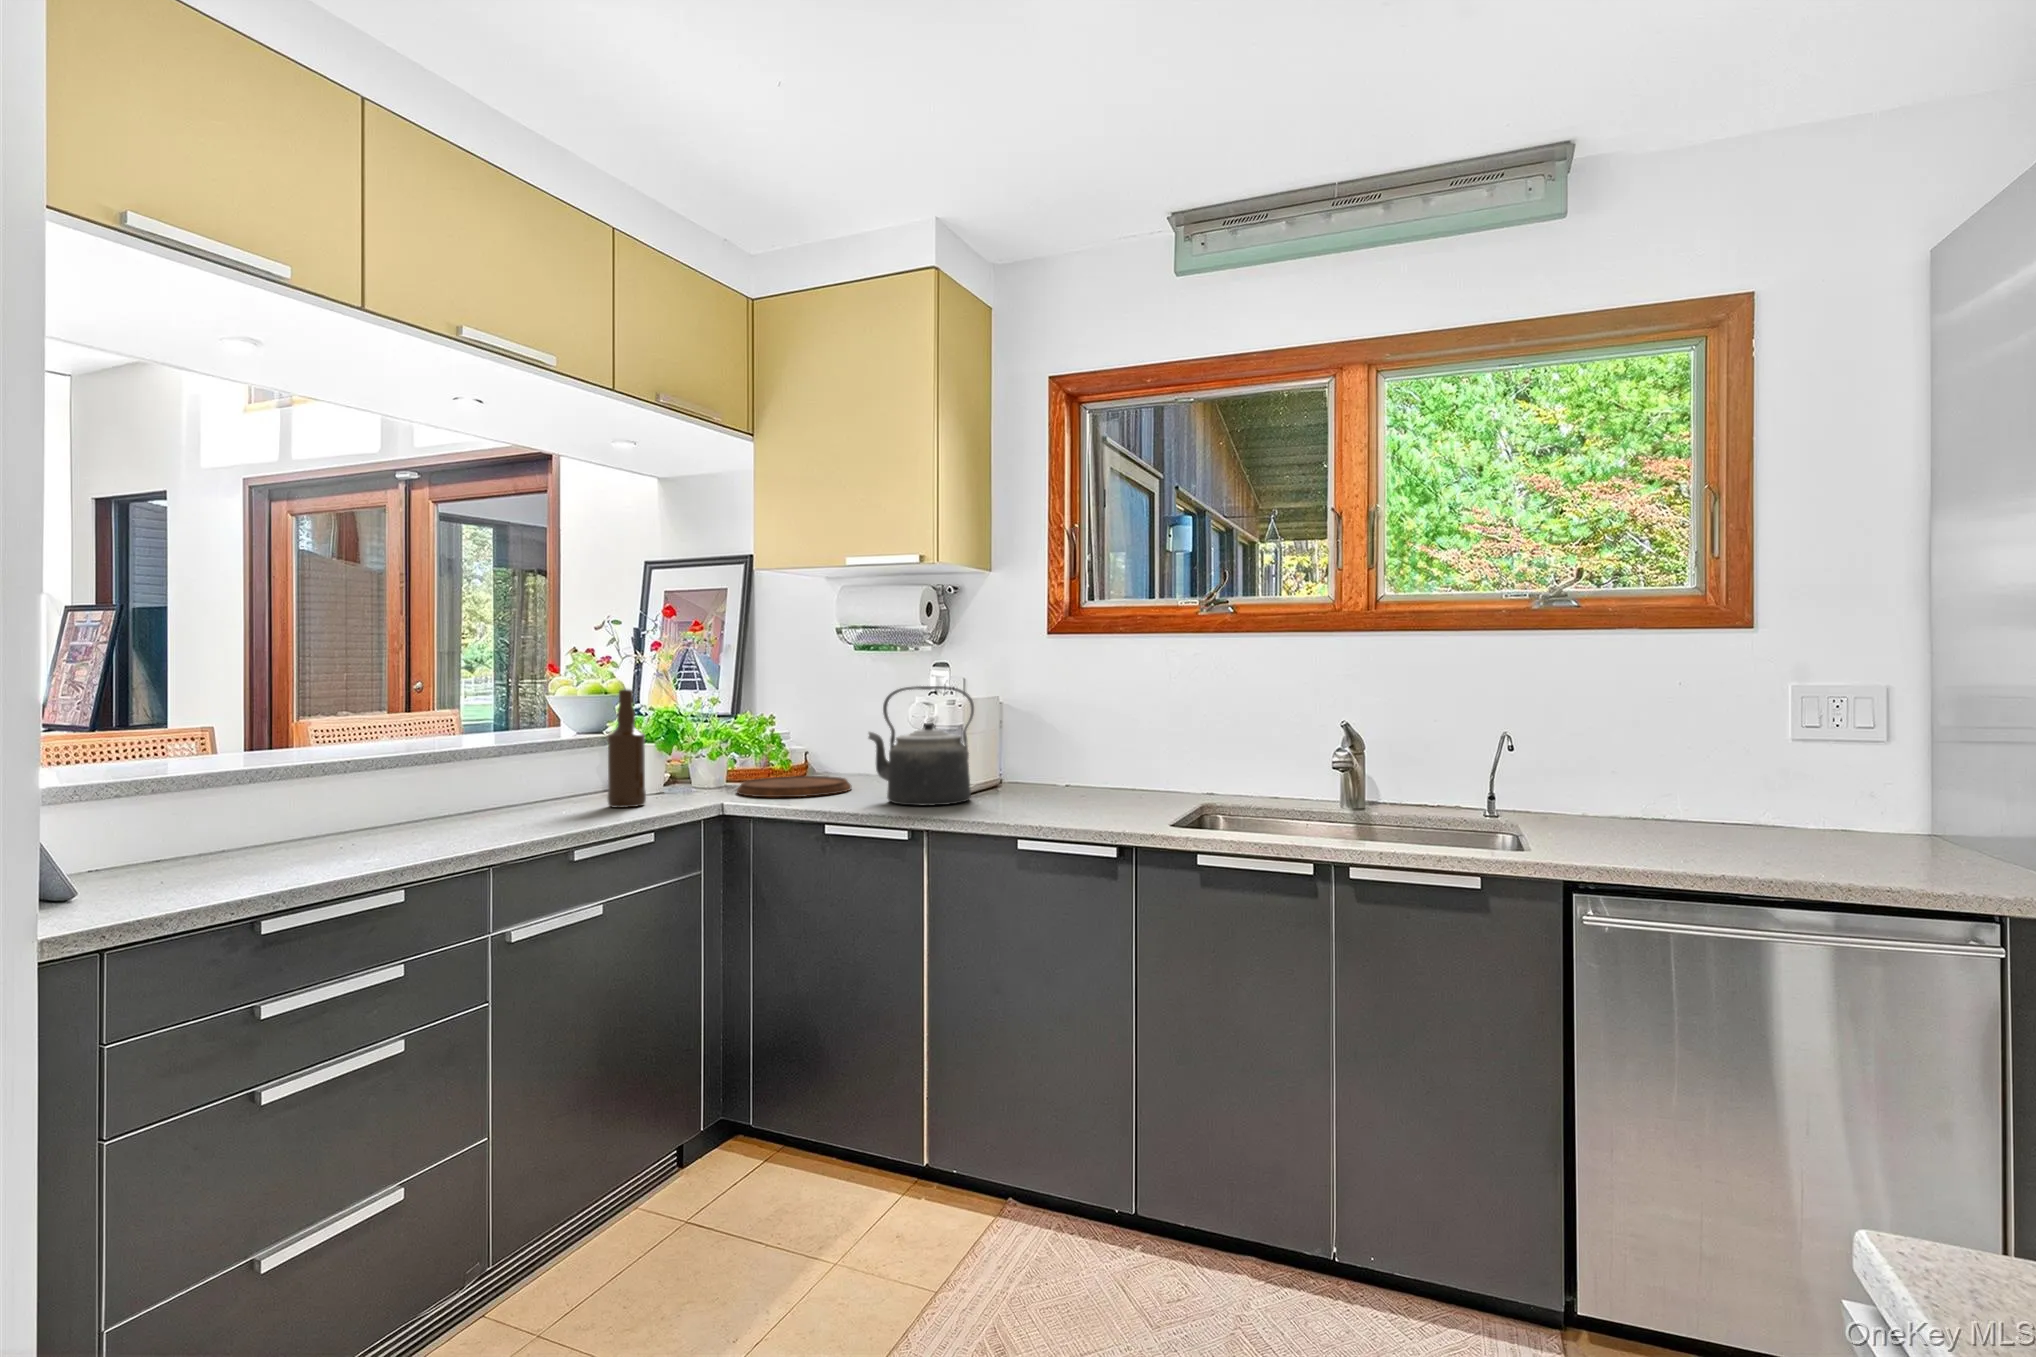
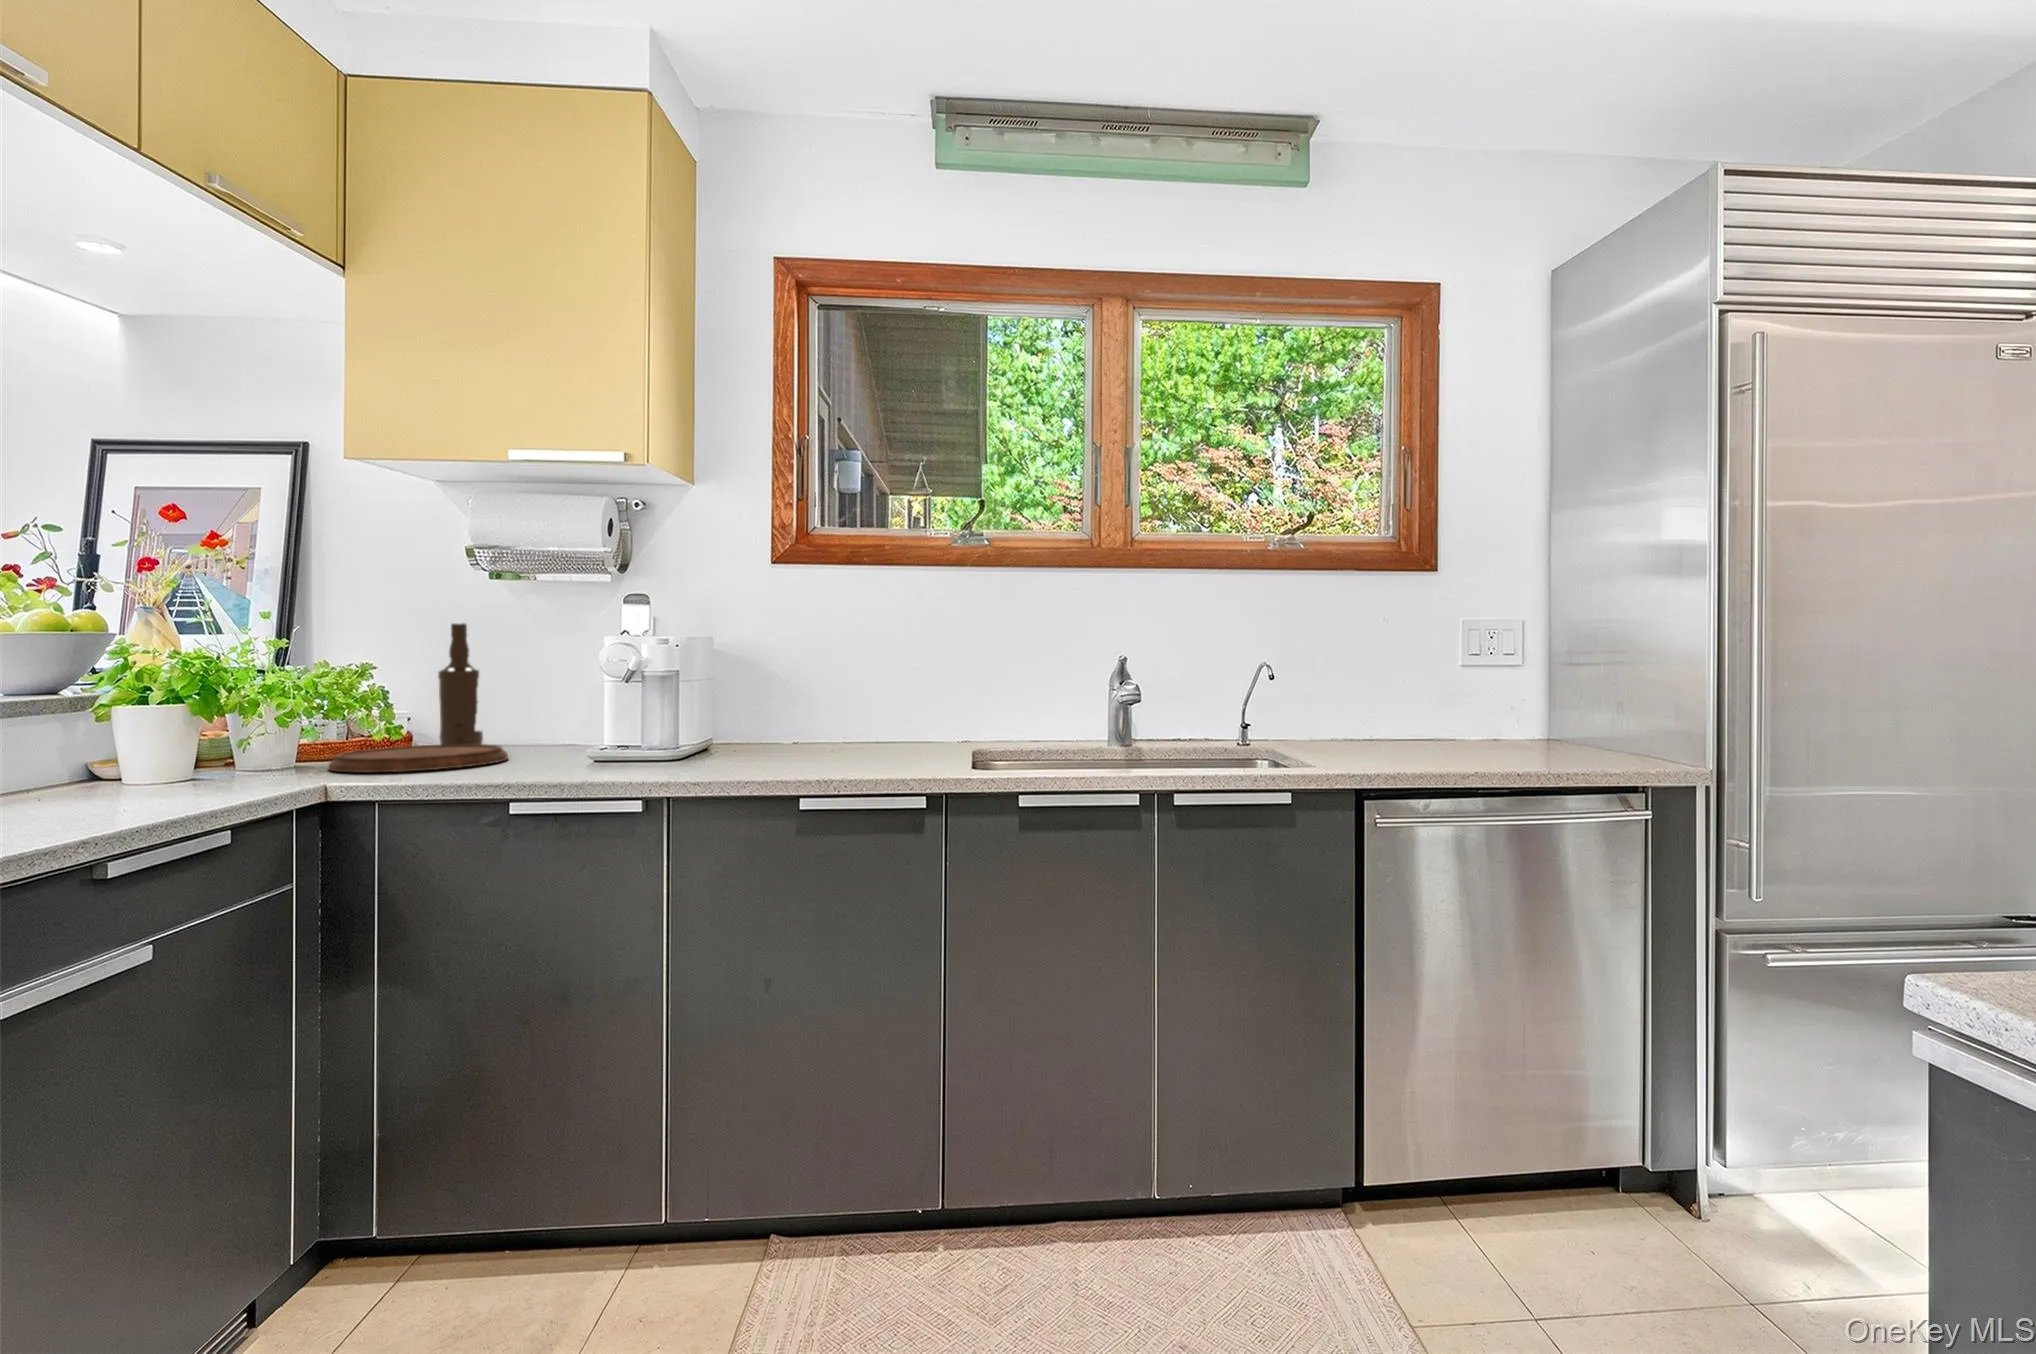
kettle: present [869,686,974,806] -> none [556,617,705,768]
bottle: present [607,689,646,808] -> present [438,623,483,745]

